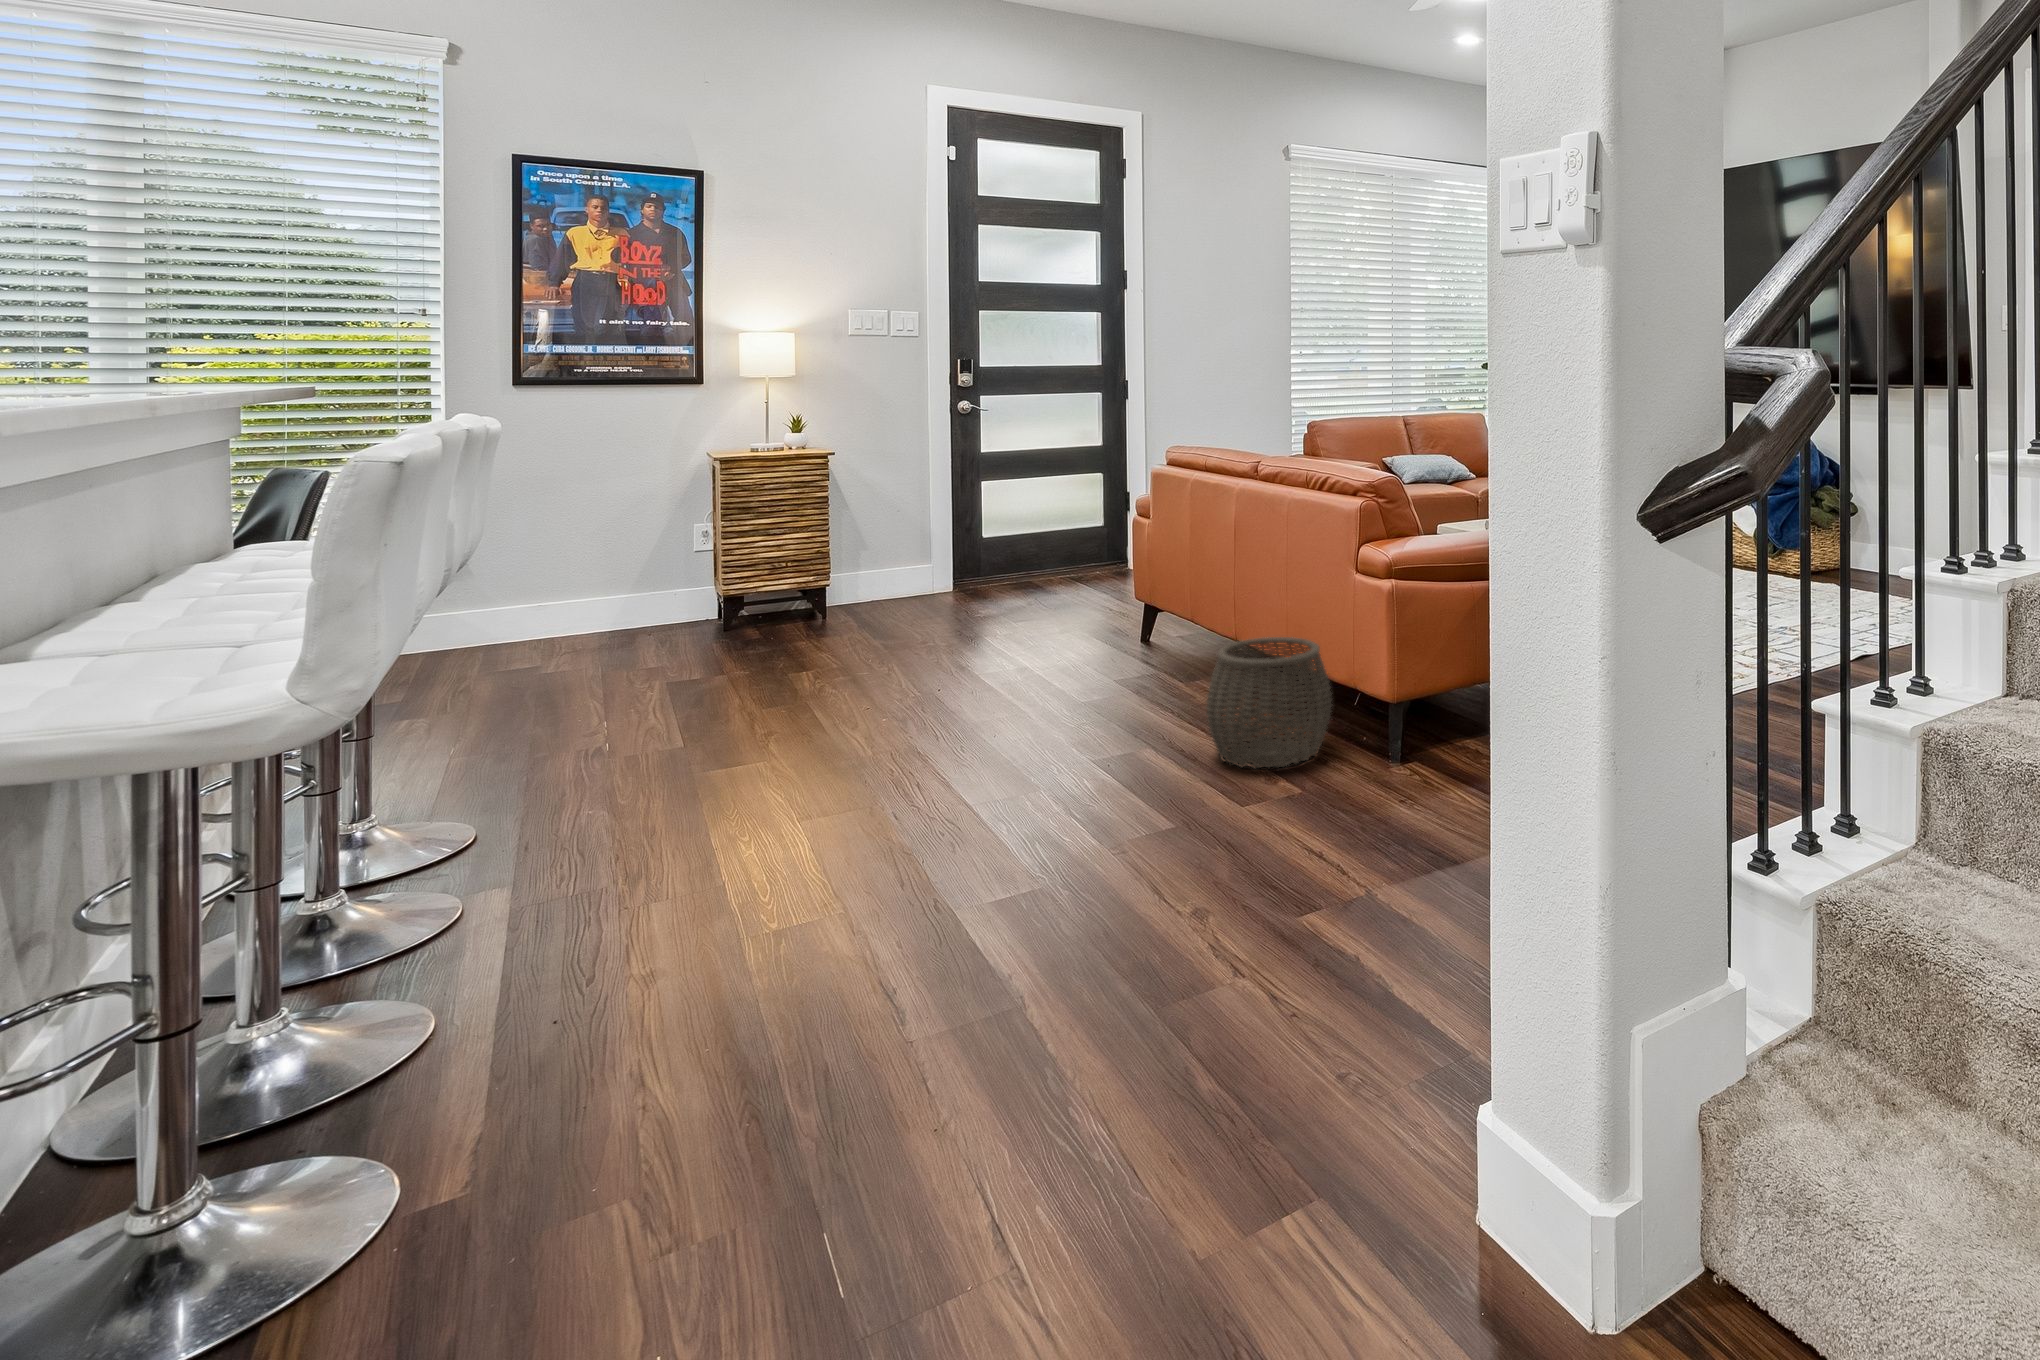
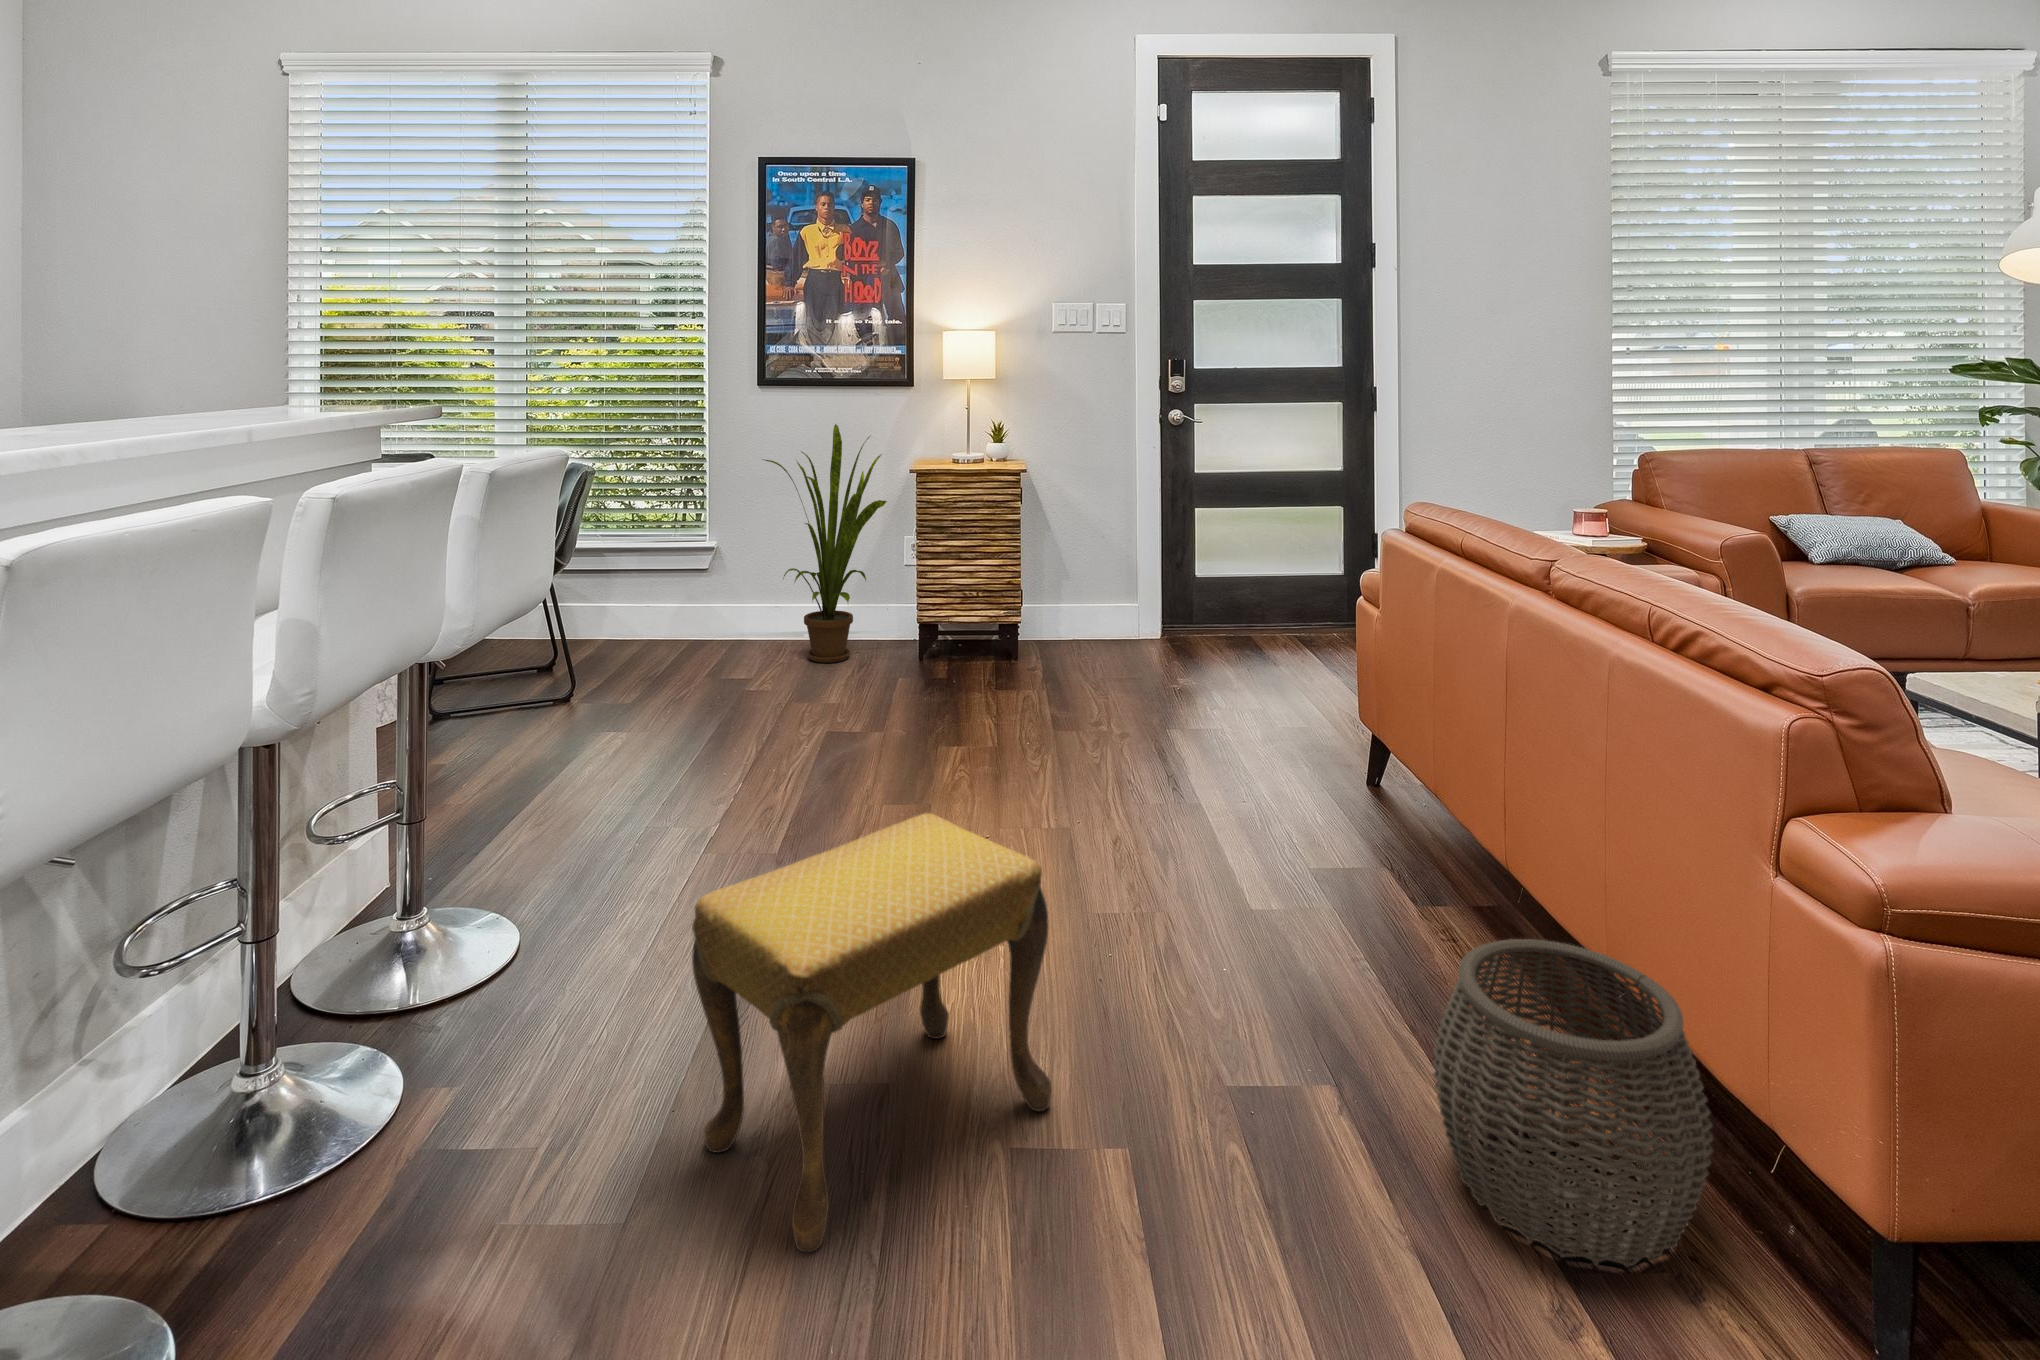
house plant: none [529,422,686,650] -> present [765,424,887,663]
footstool: none [732,641,981,872] -> present [692,813,1051,1252]

